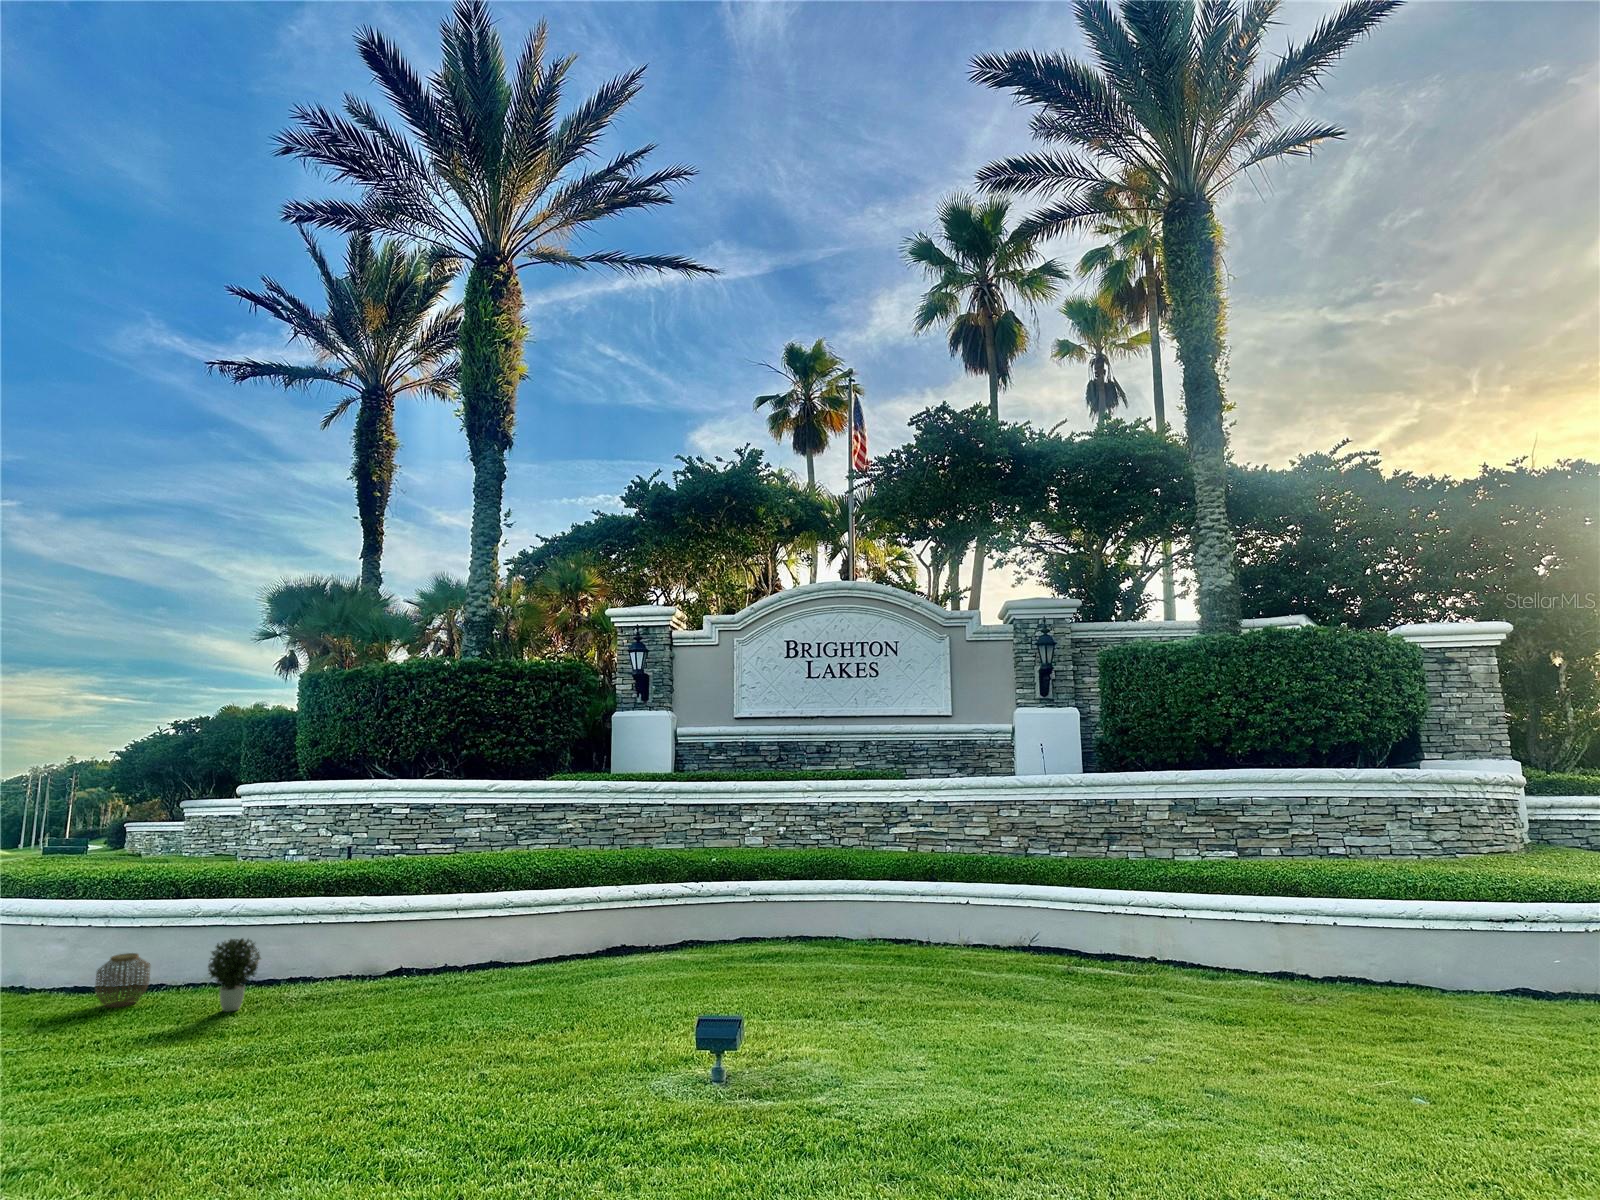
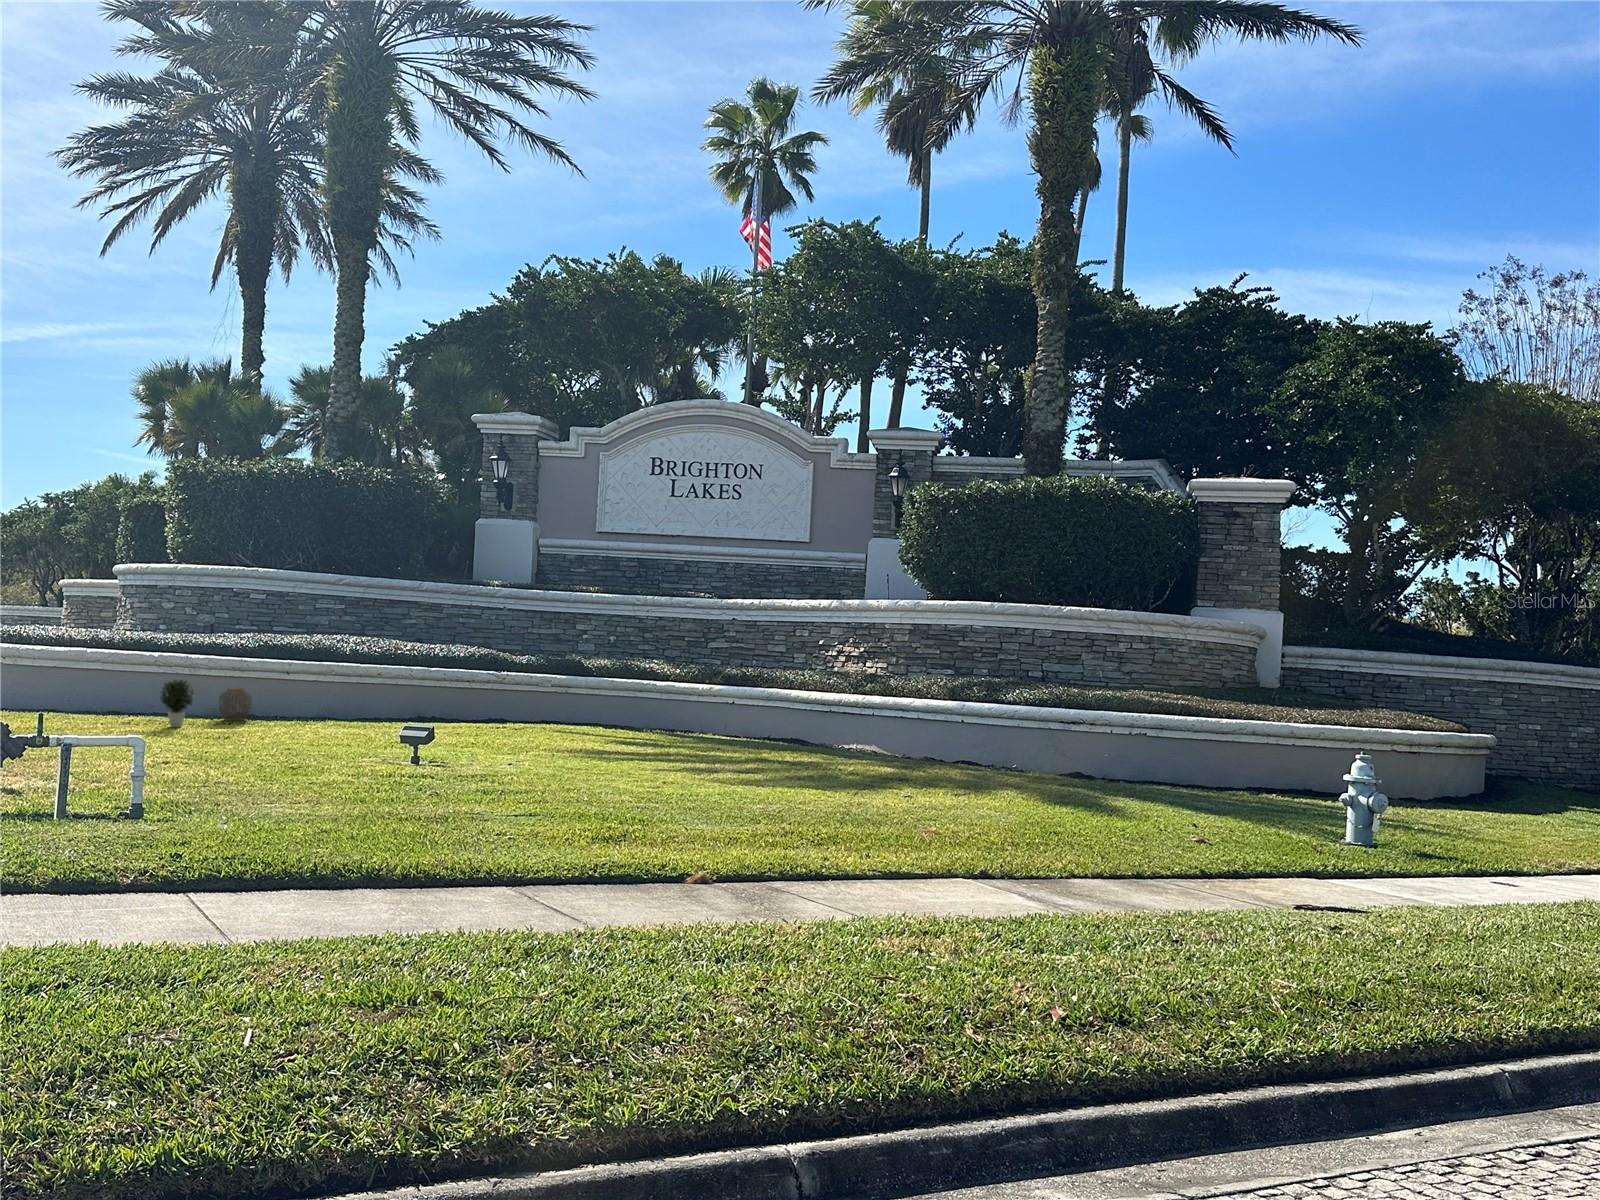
woven basket: present [95,953,150,1007] -> present [219,687,252,721]

